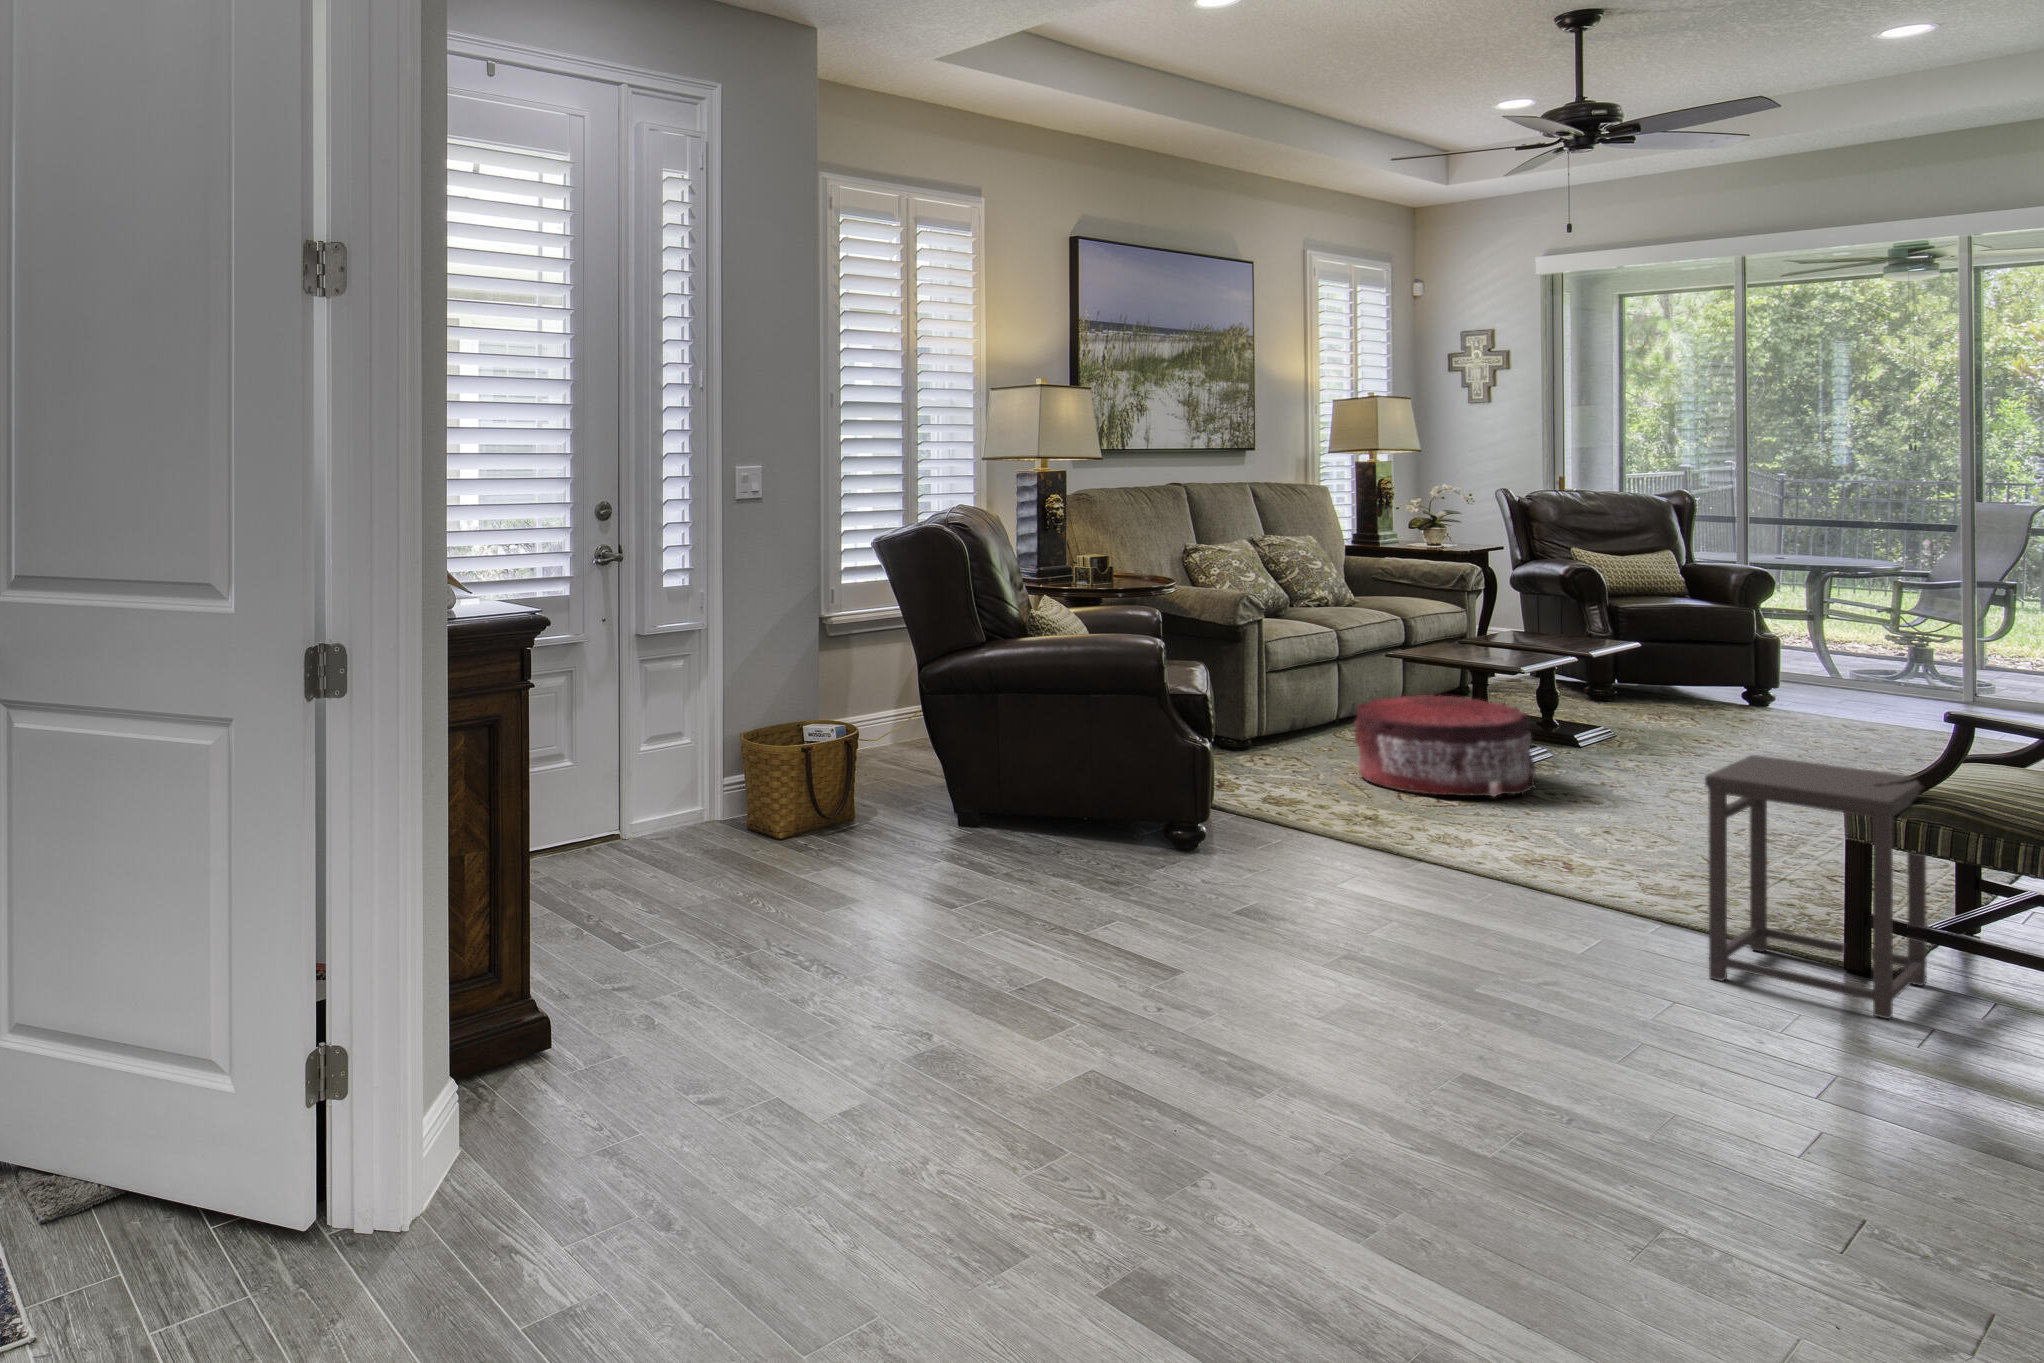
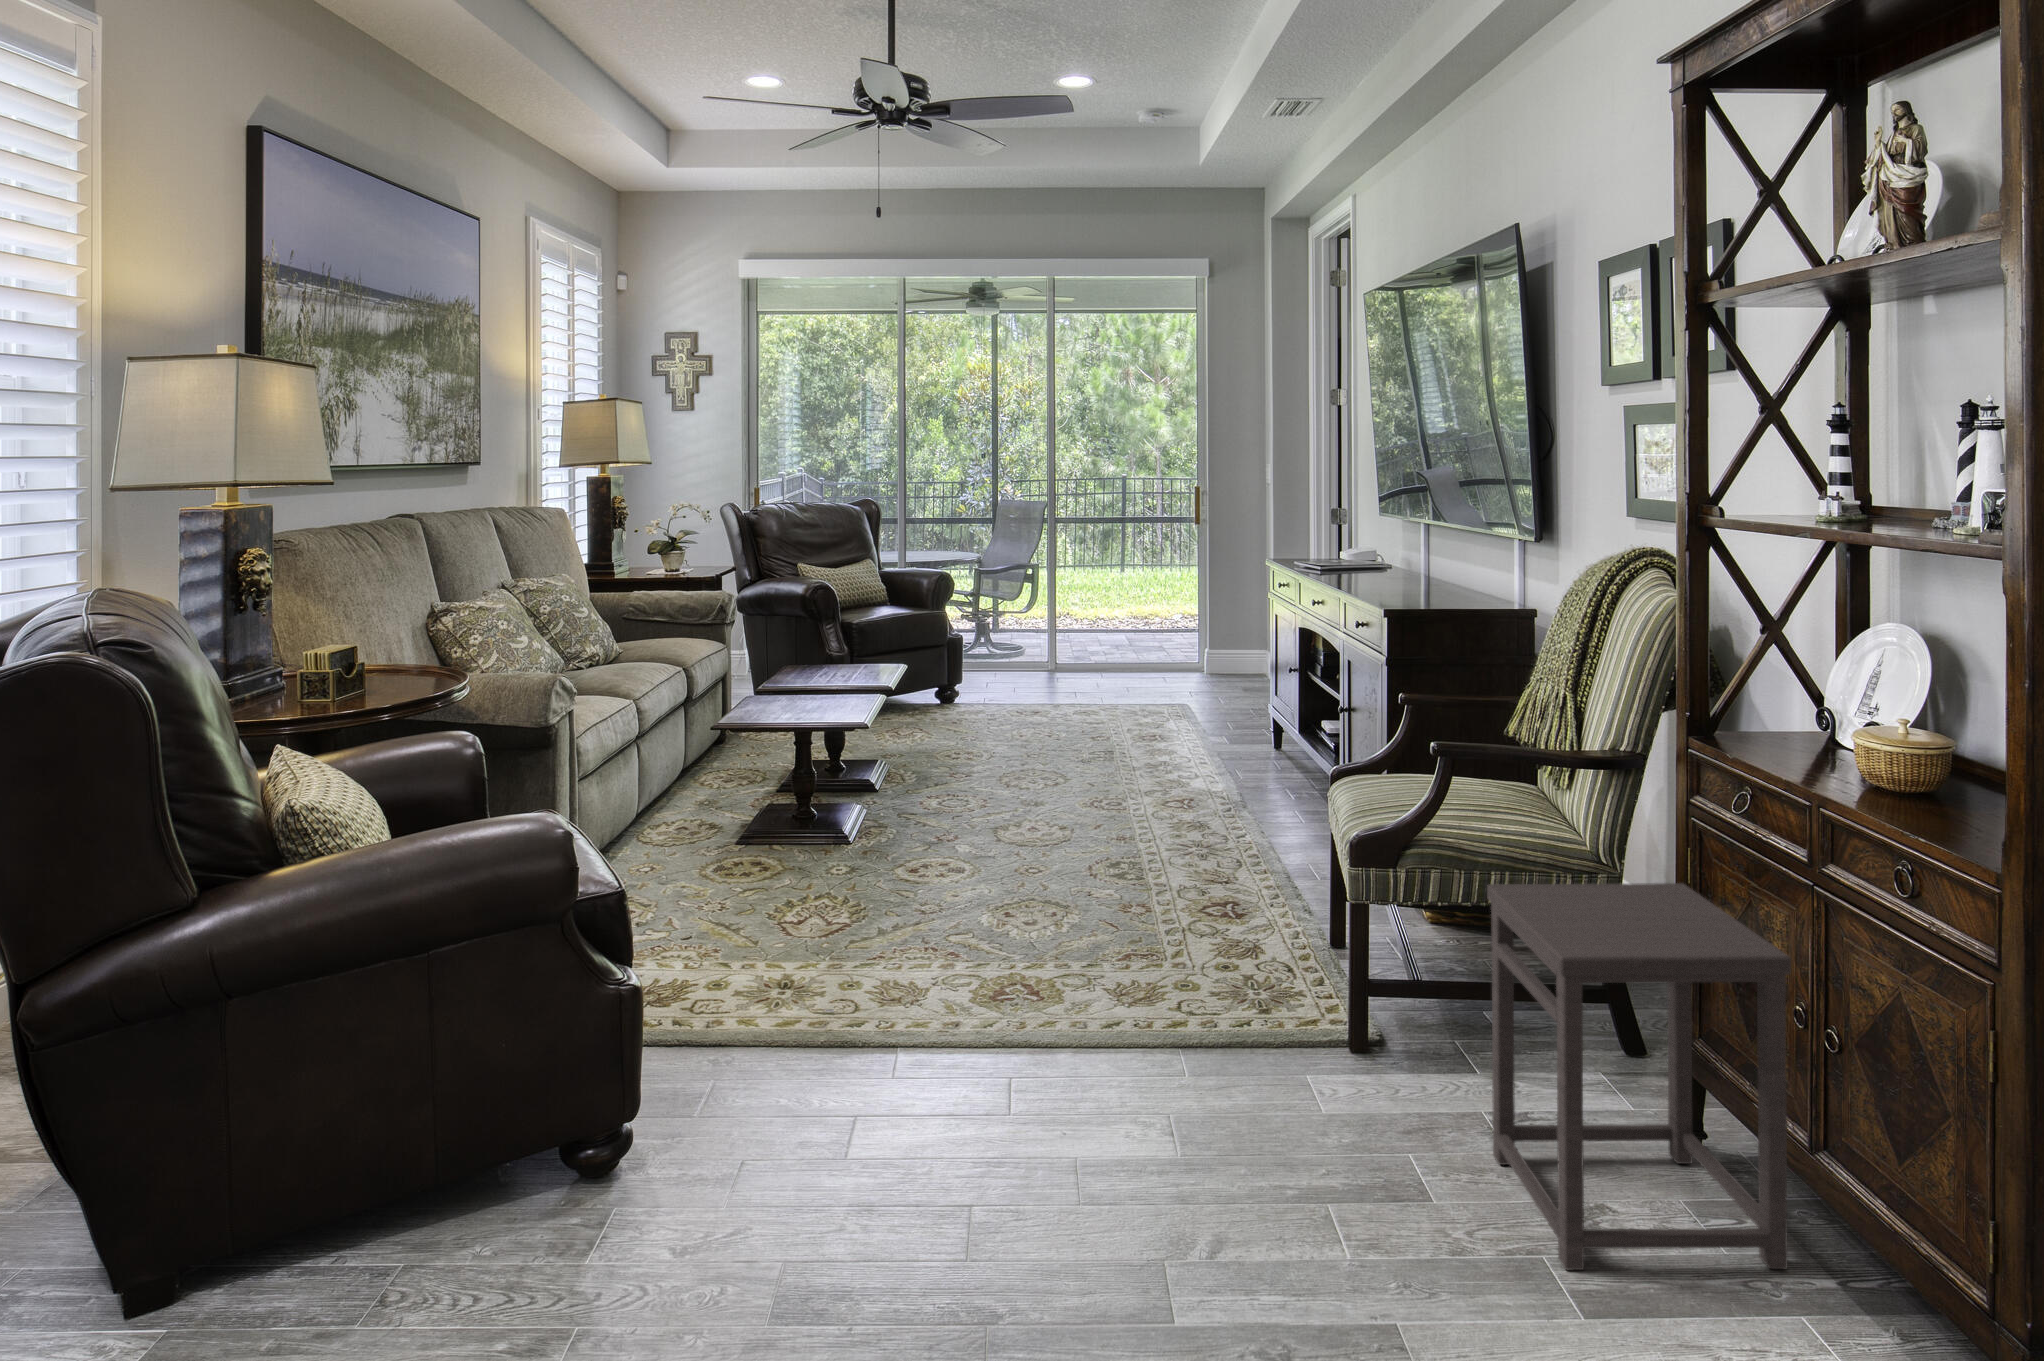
pouf: present [1355,695,1536,796] -> none [741,786,970,947]

